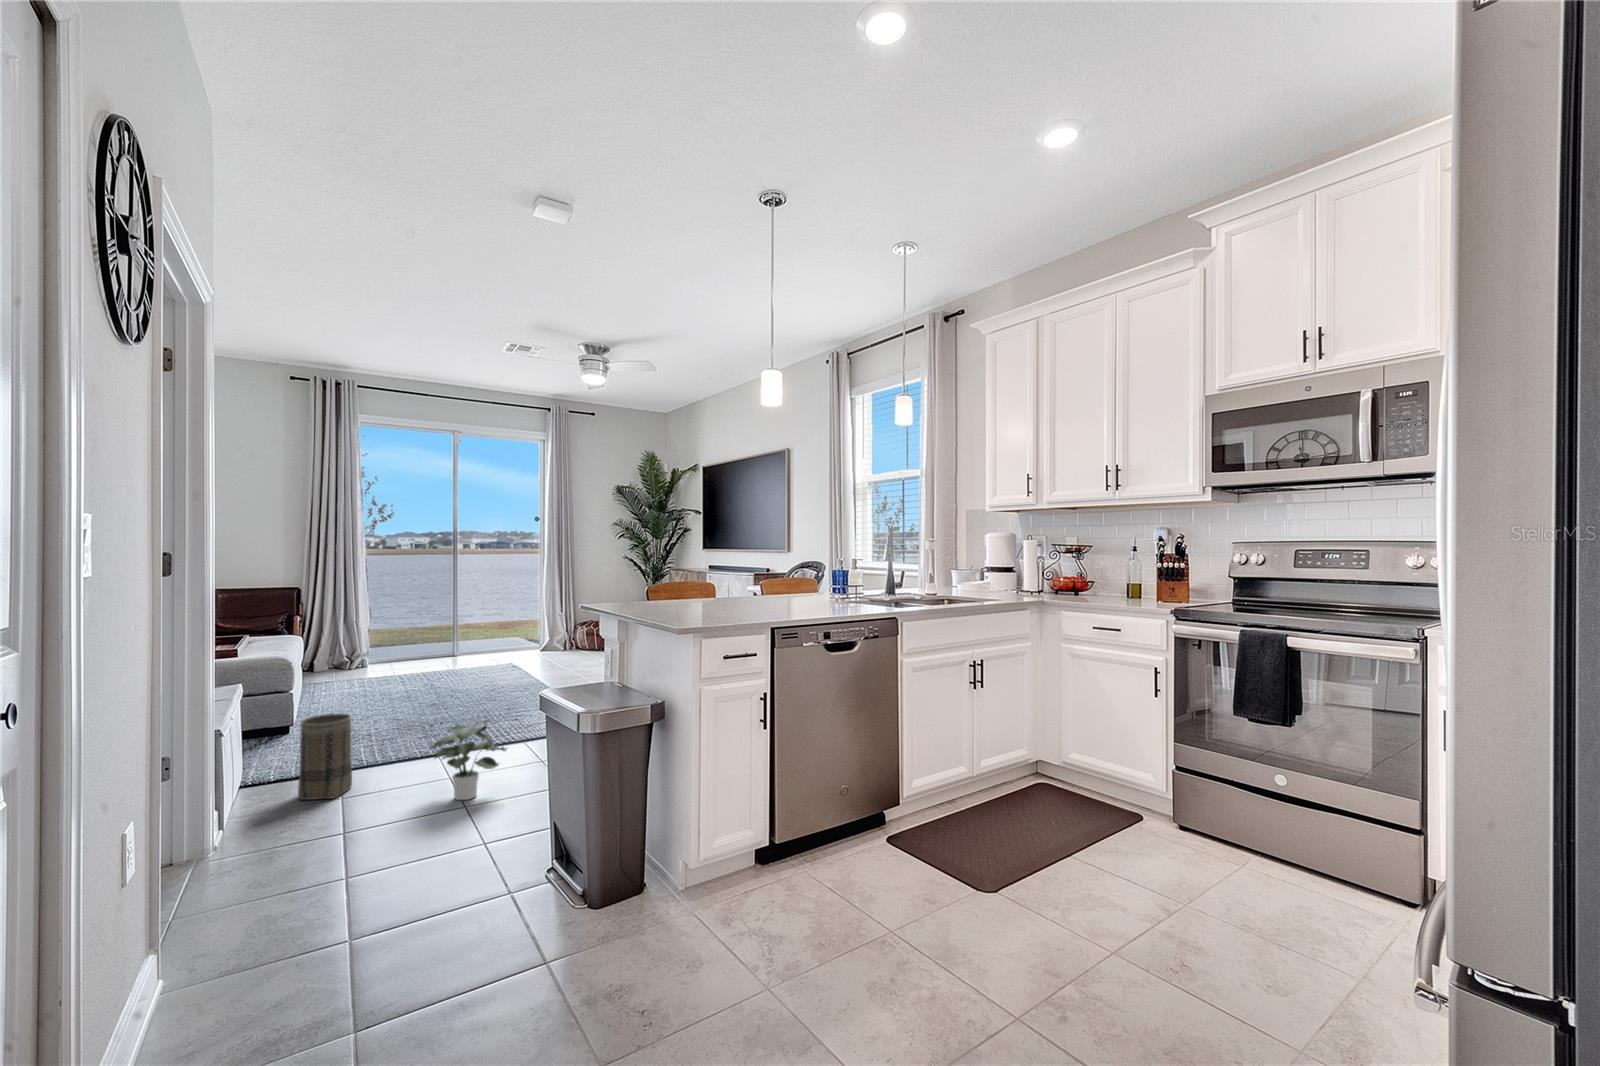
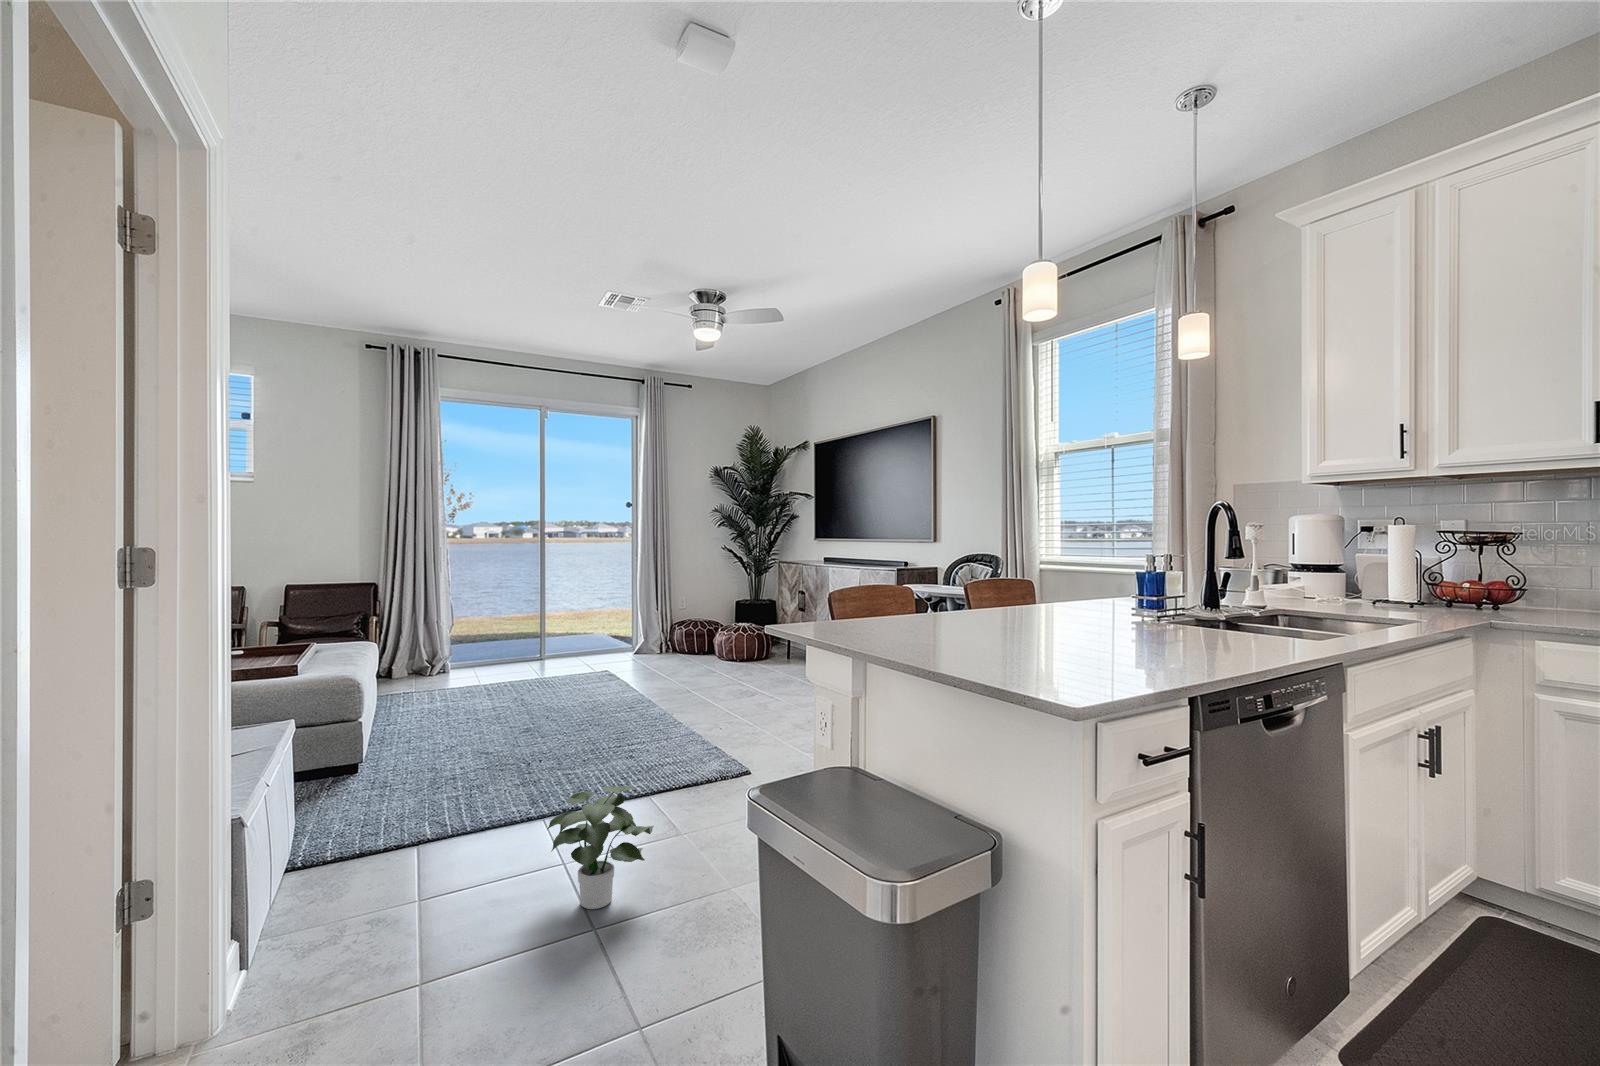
basket: present [298,714,352,800] -> none [361,771,435,900]

